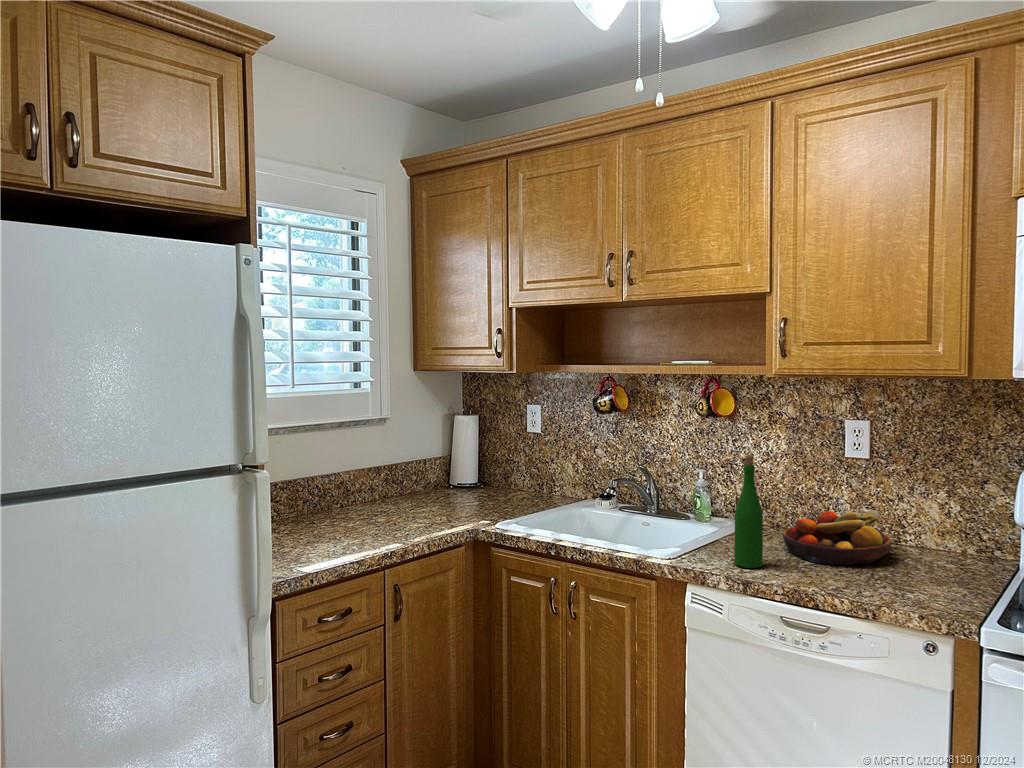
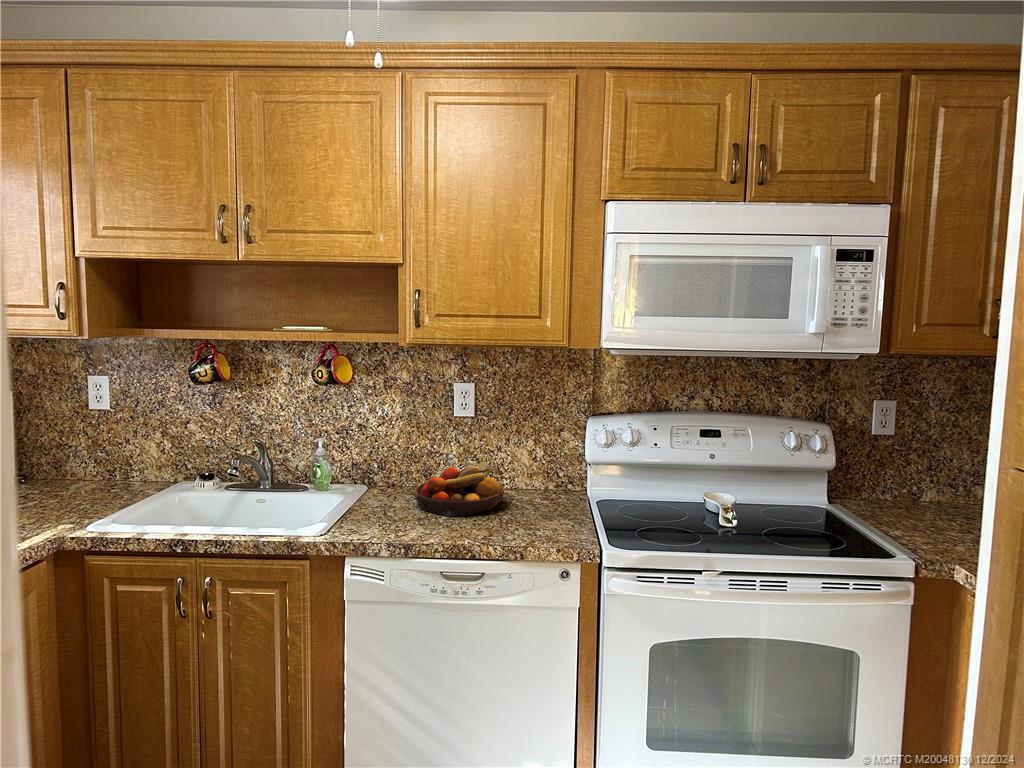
wine bottle: present [734,455,763,568] -> none [386,423,412,532]

